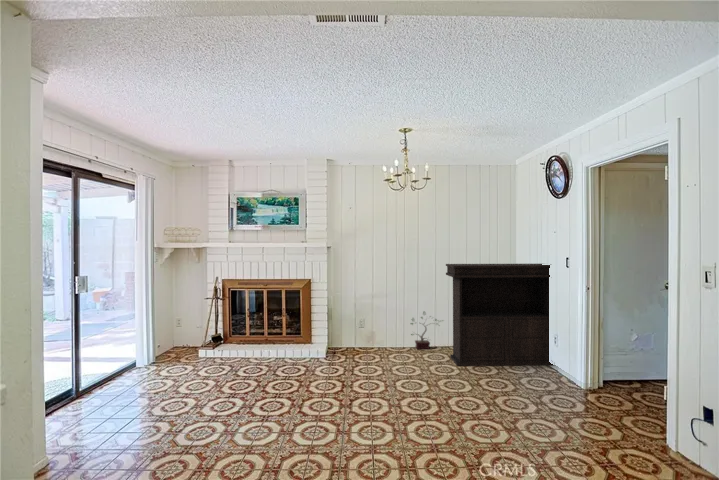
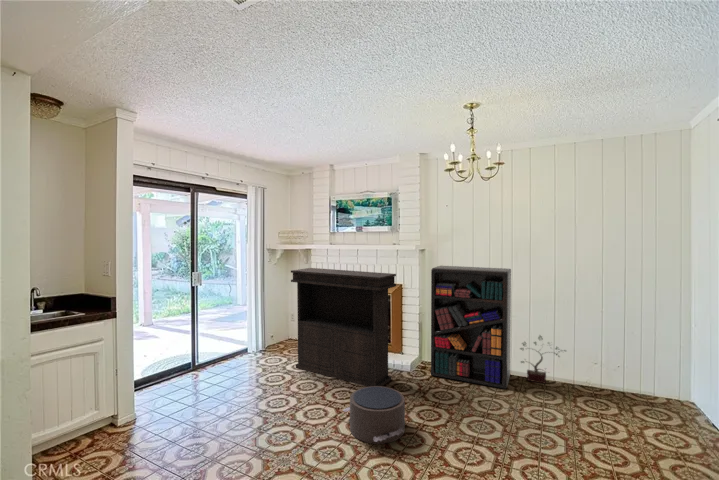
bookshelf: none [342,259,406,357] -> present [431,266,511,389]
console table: present [446,264,554,366] -> present [291,268,396,387]
pouf: none [286,368,353,420] -> present [343,386,405,444]

